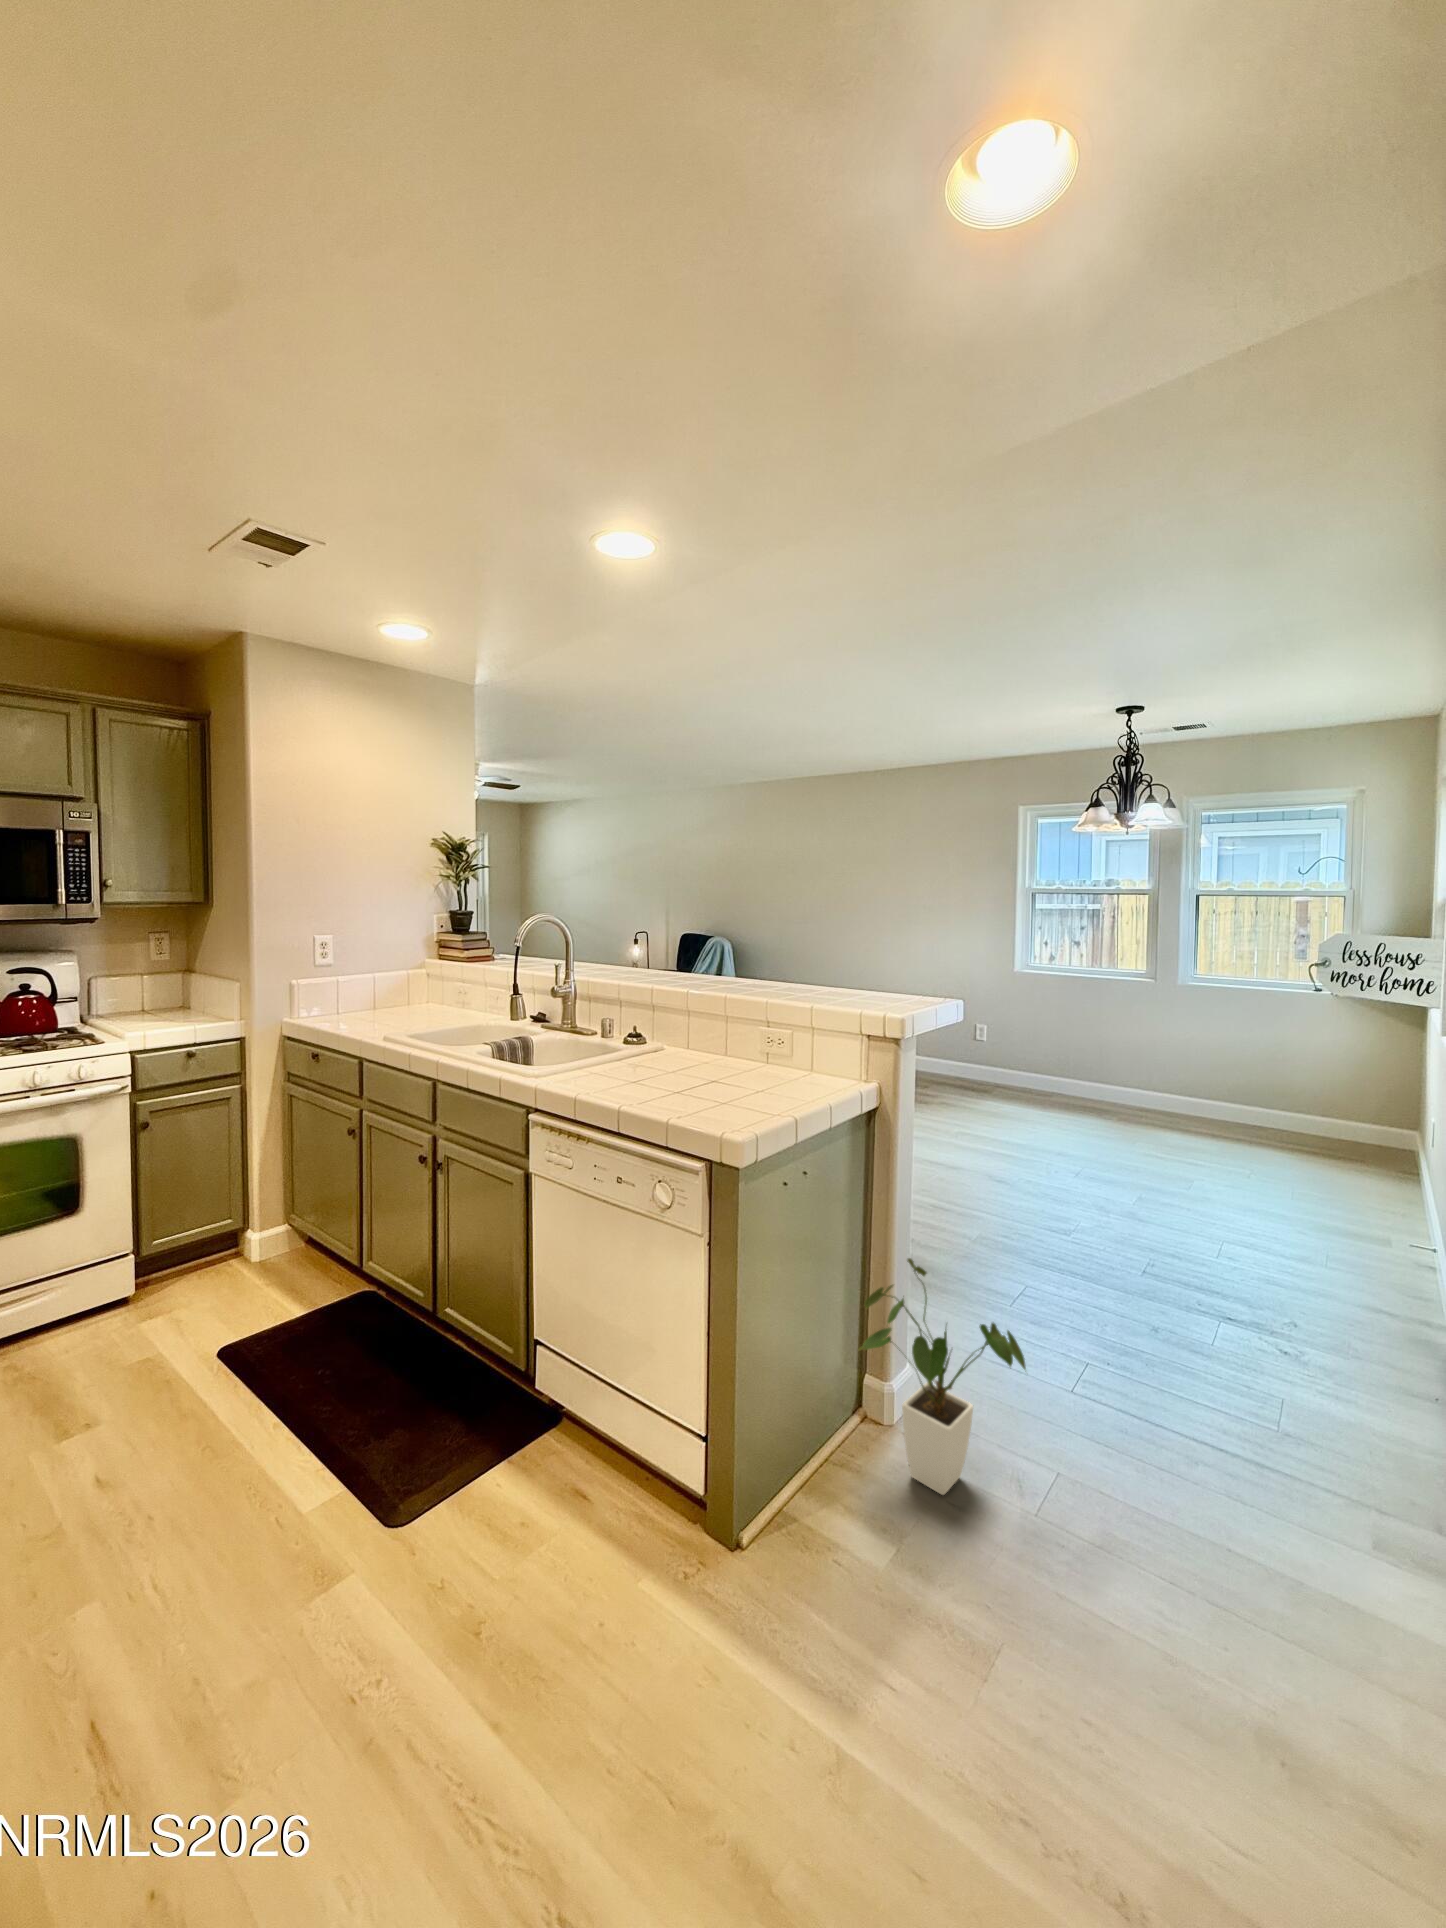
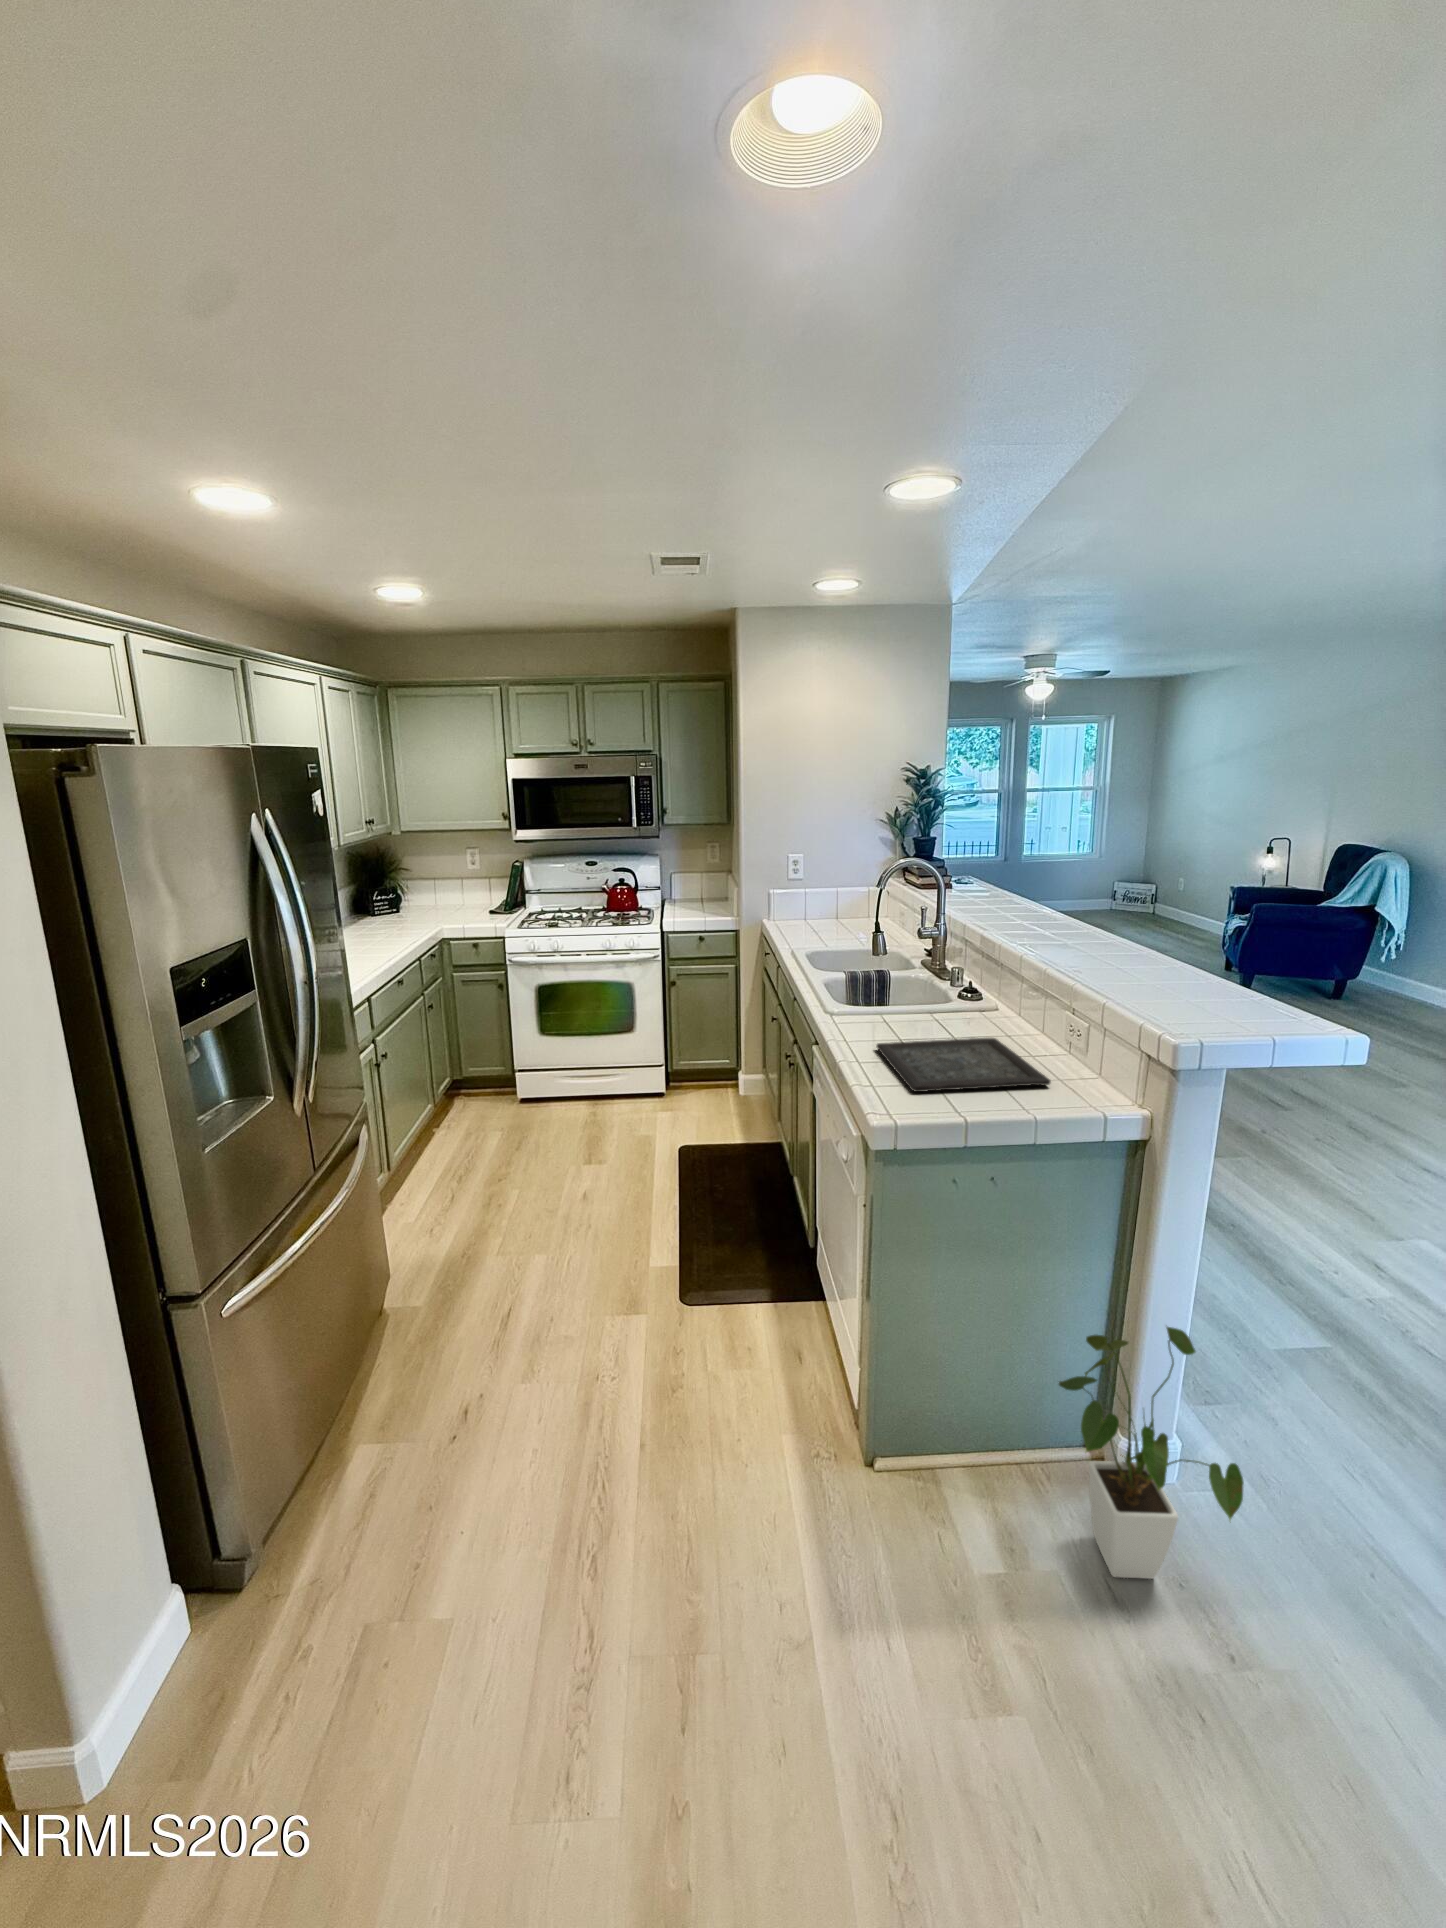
tray: none [634,1062,801,1108] -> present [876,1038,1051,1092]

